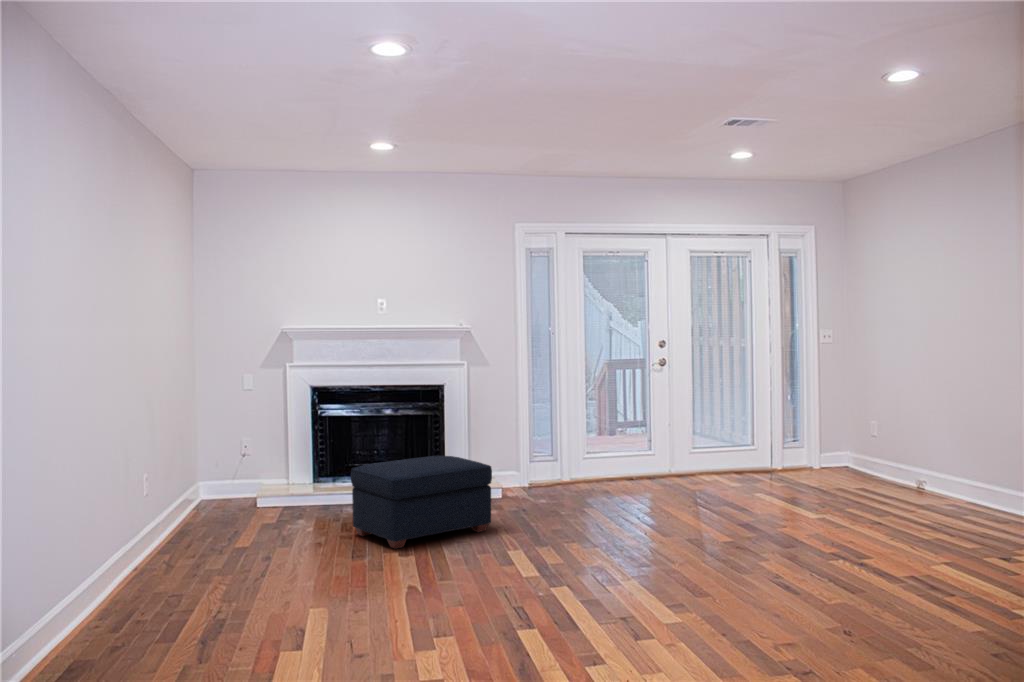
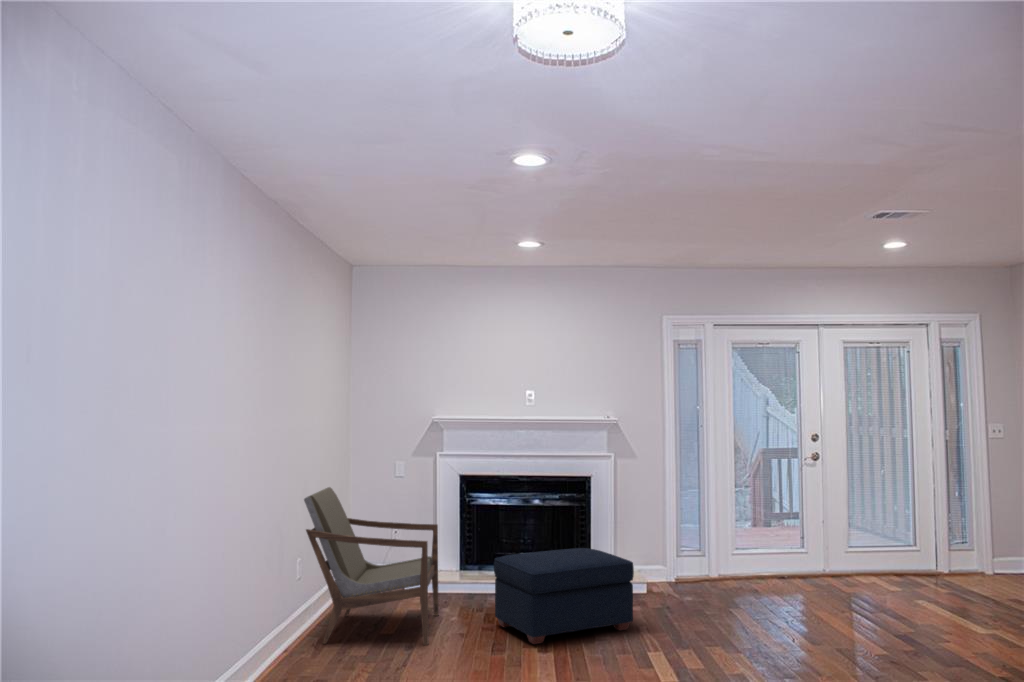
armchair: none [145,401,292,561] -> present [304,487,439,645]

